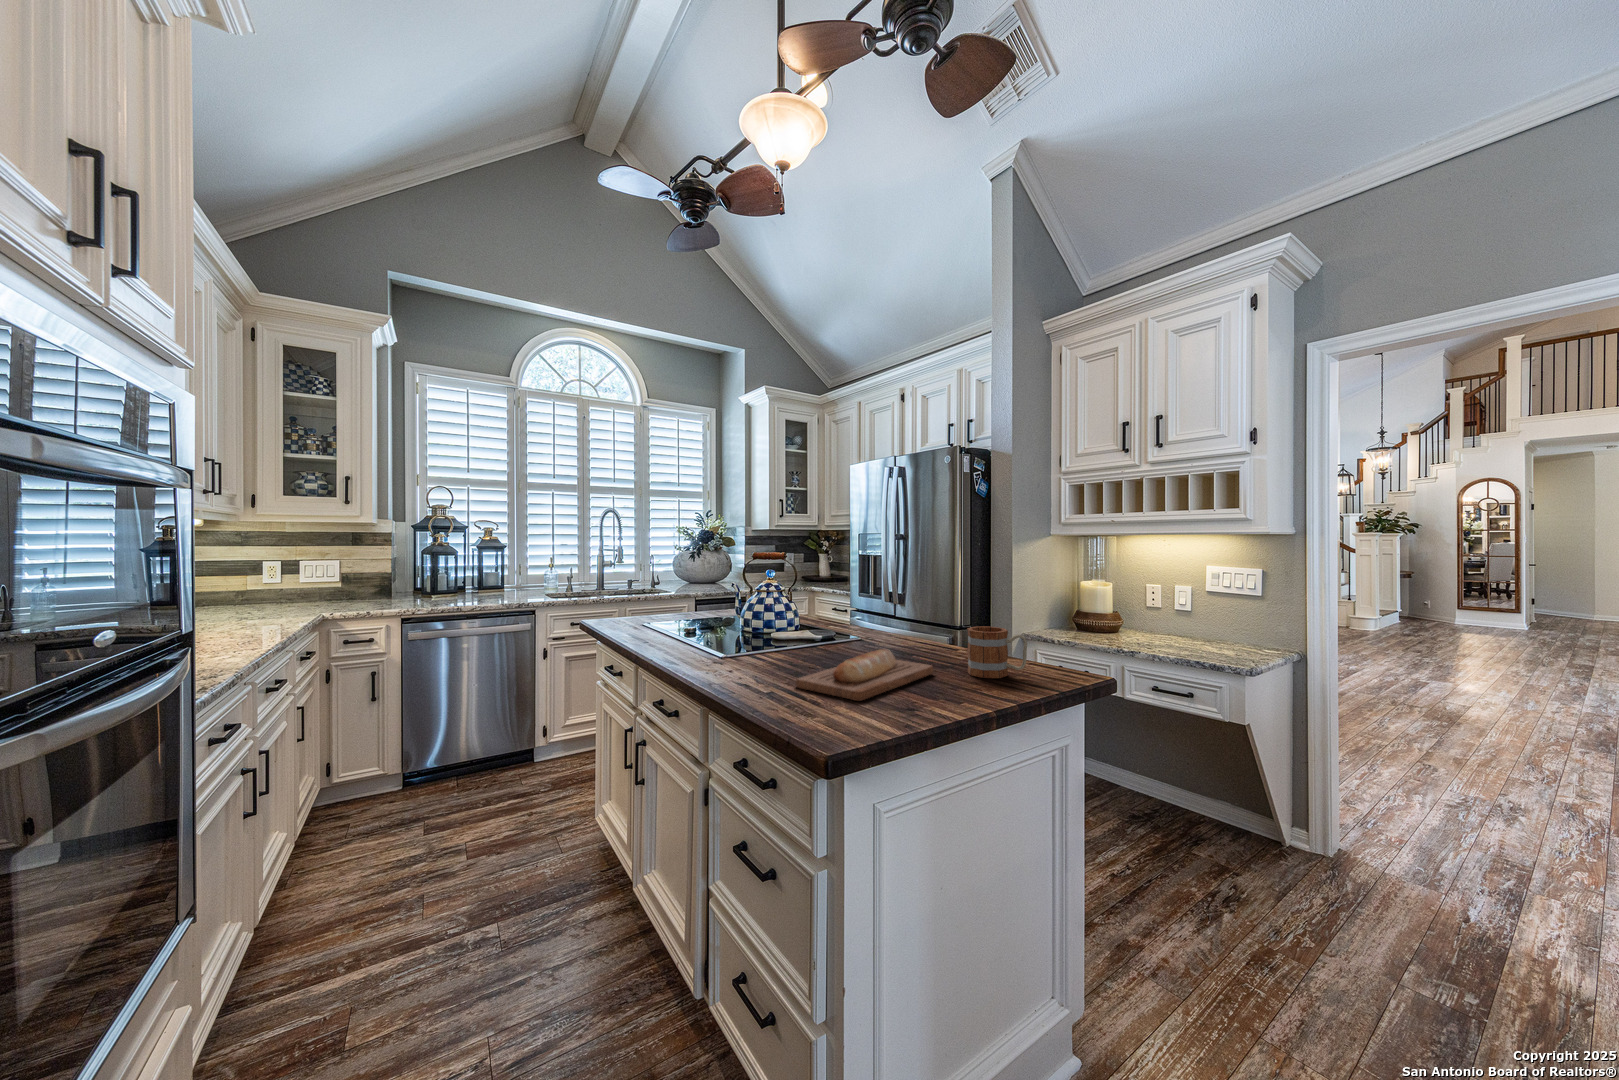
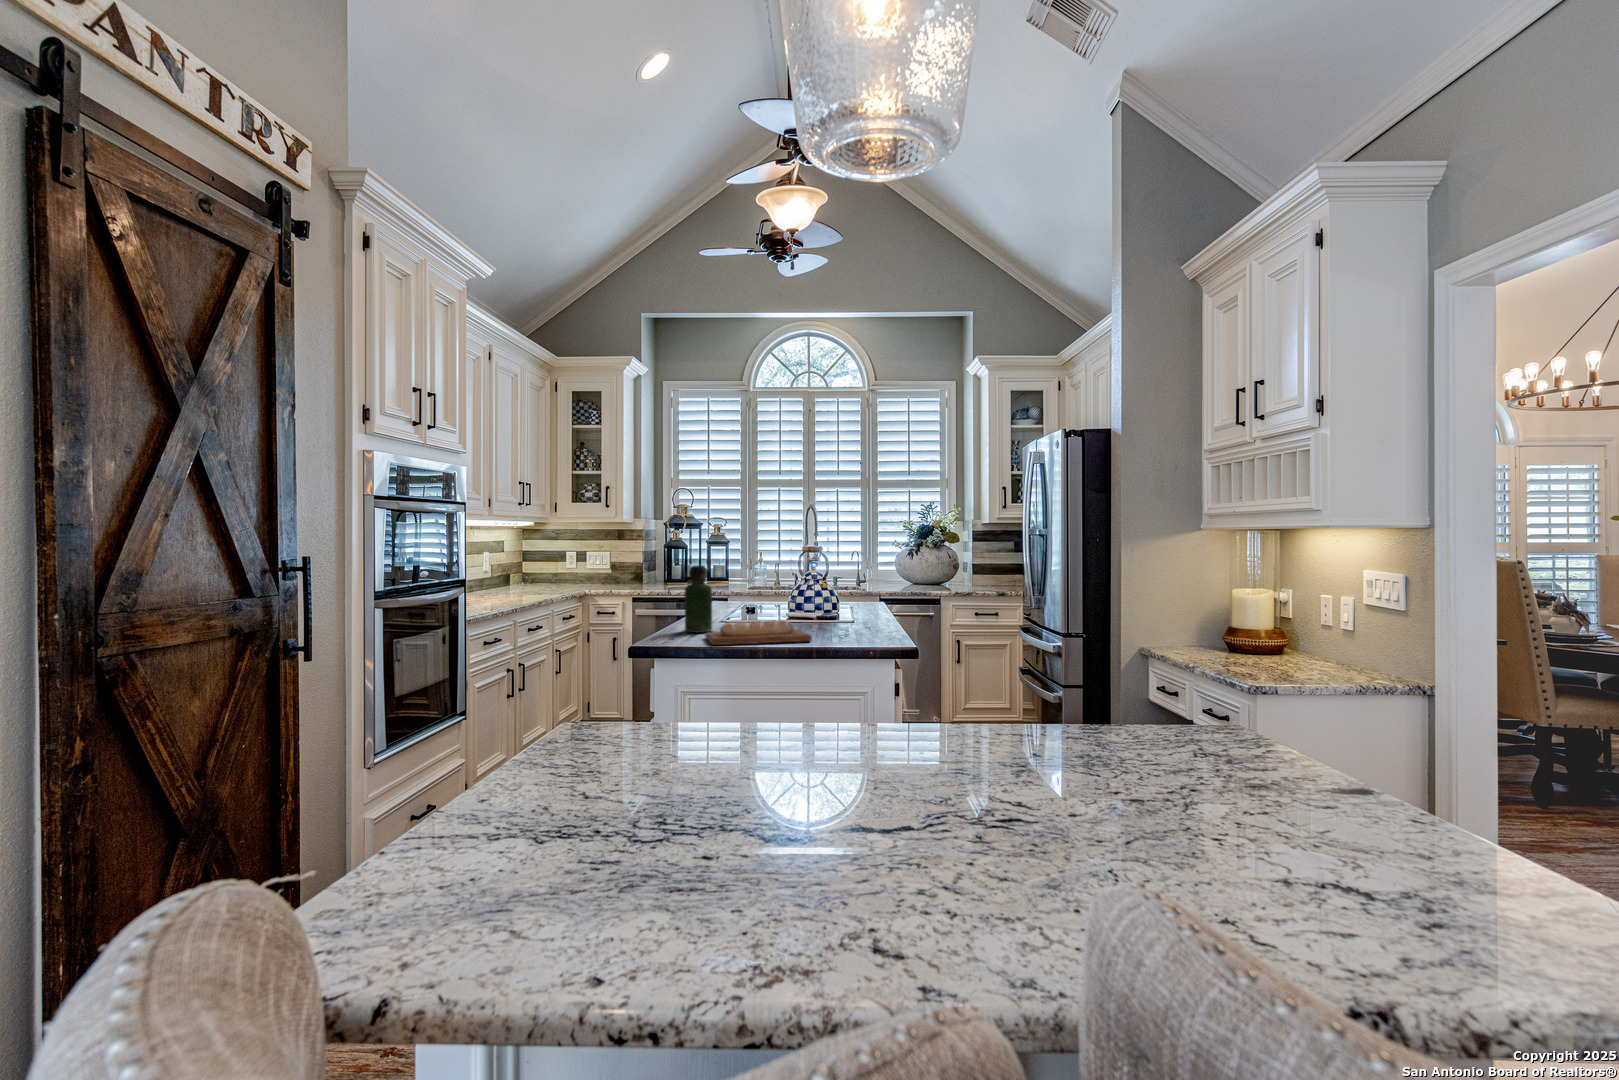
bottle: none [722,581,762,679] -> present [684,565,712,633]
mug: present [967,626,1027,678] -> none [833,608,866,647]

